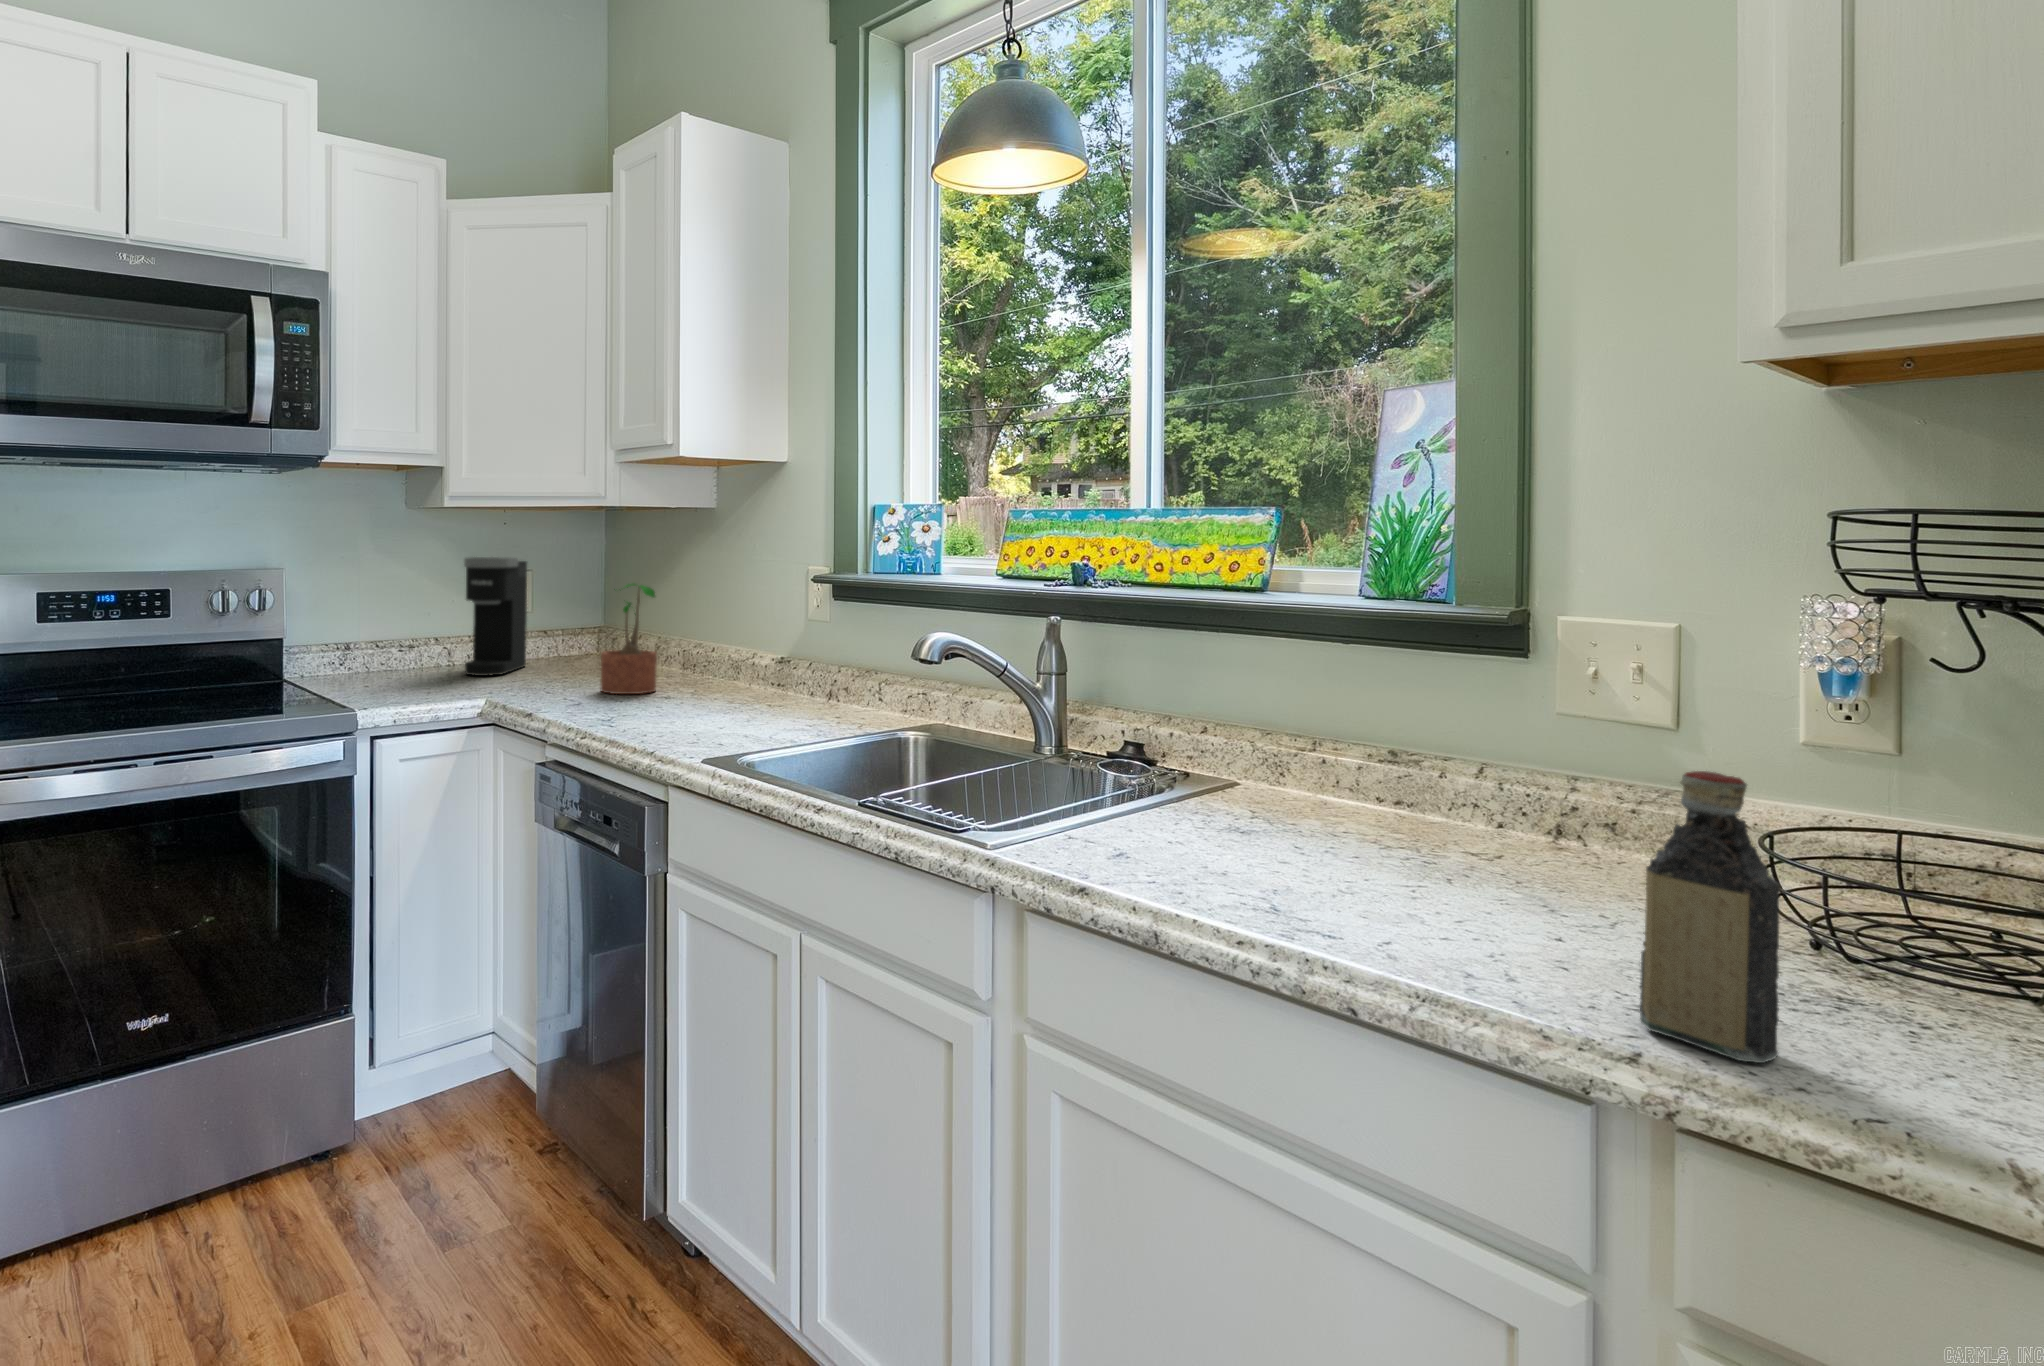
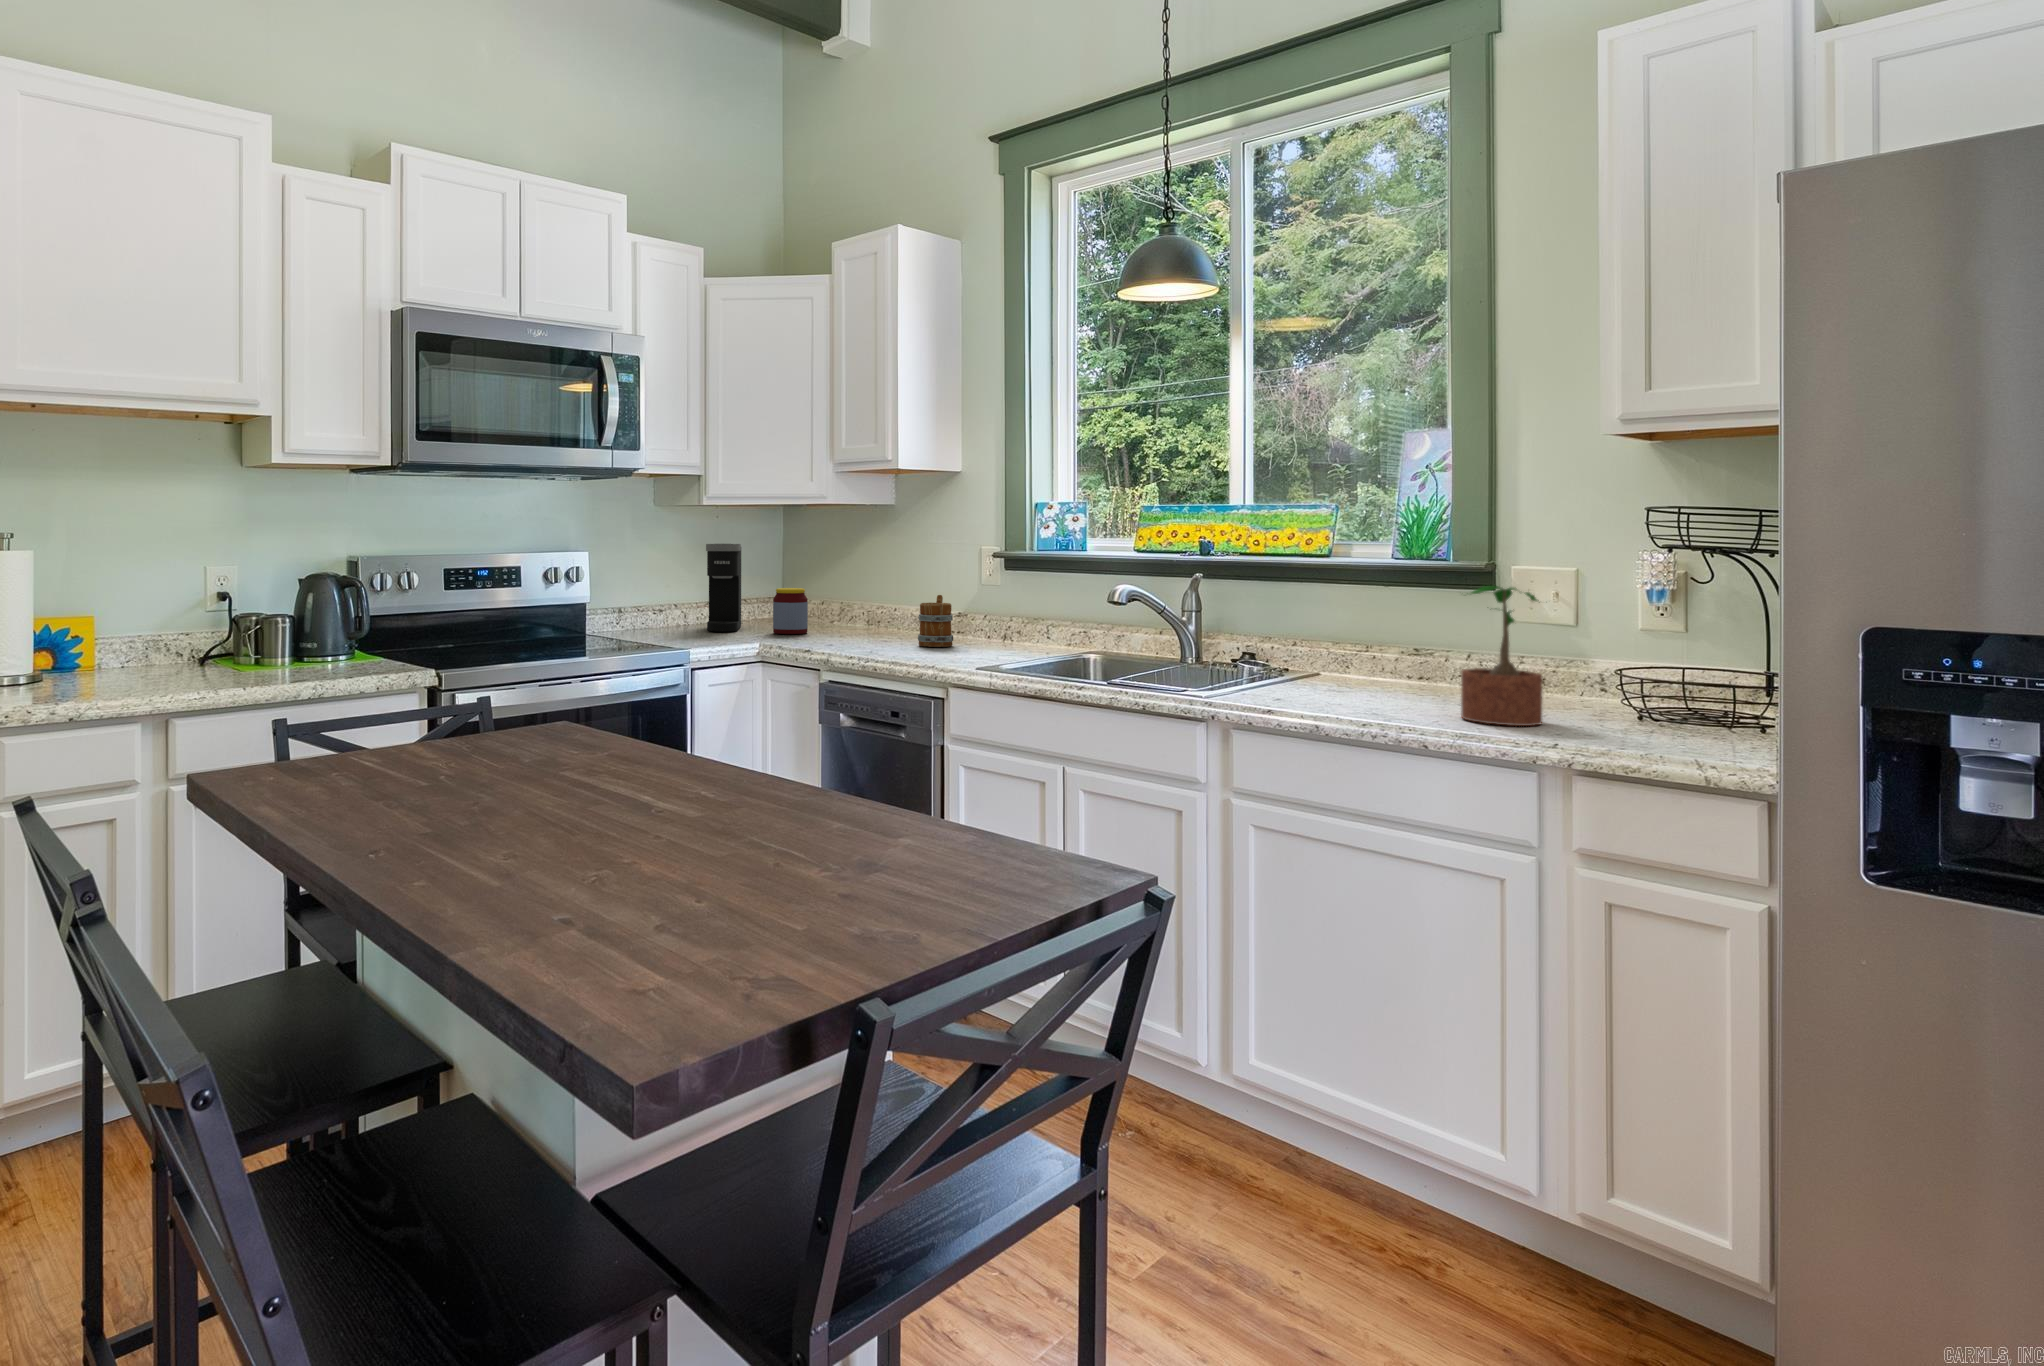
potted plant: present [600,584,657,694] -> present [1461,586,1542,726]
jar: none [546,618,593,681] -> present [773,588,808,634]
mug: none [703,633,755,709] -> present [918,595,953,647]
bottle: present [1640,771,1781,1063] -> none [1557,624,1616,746]

